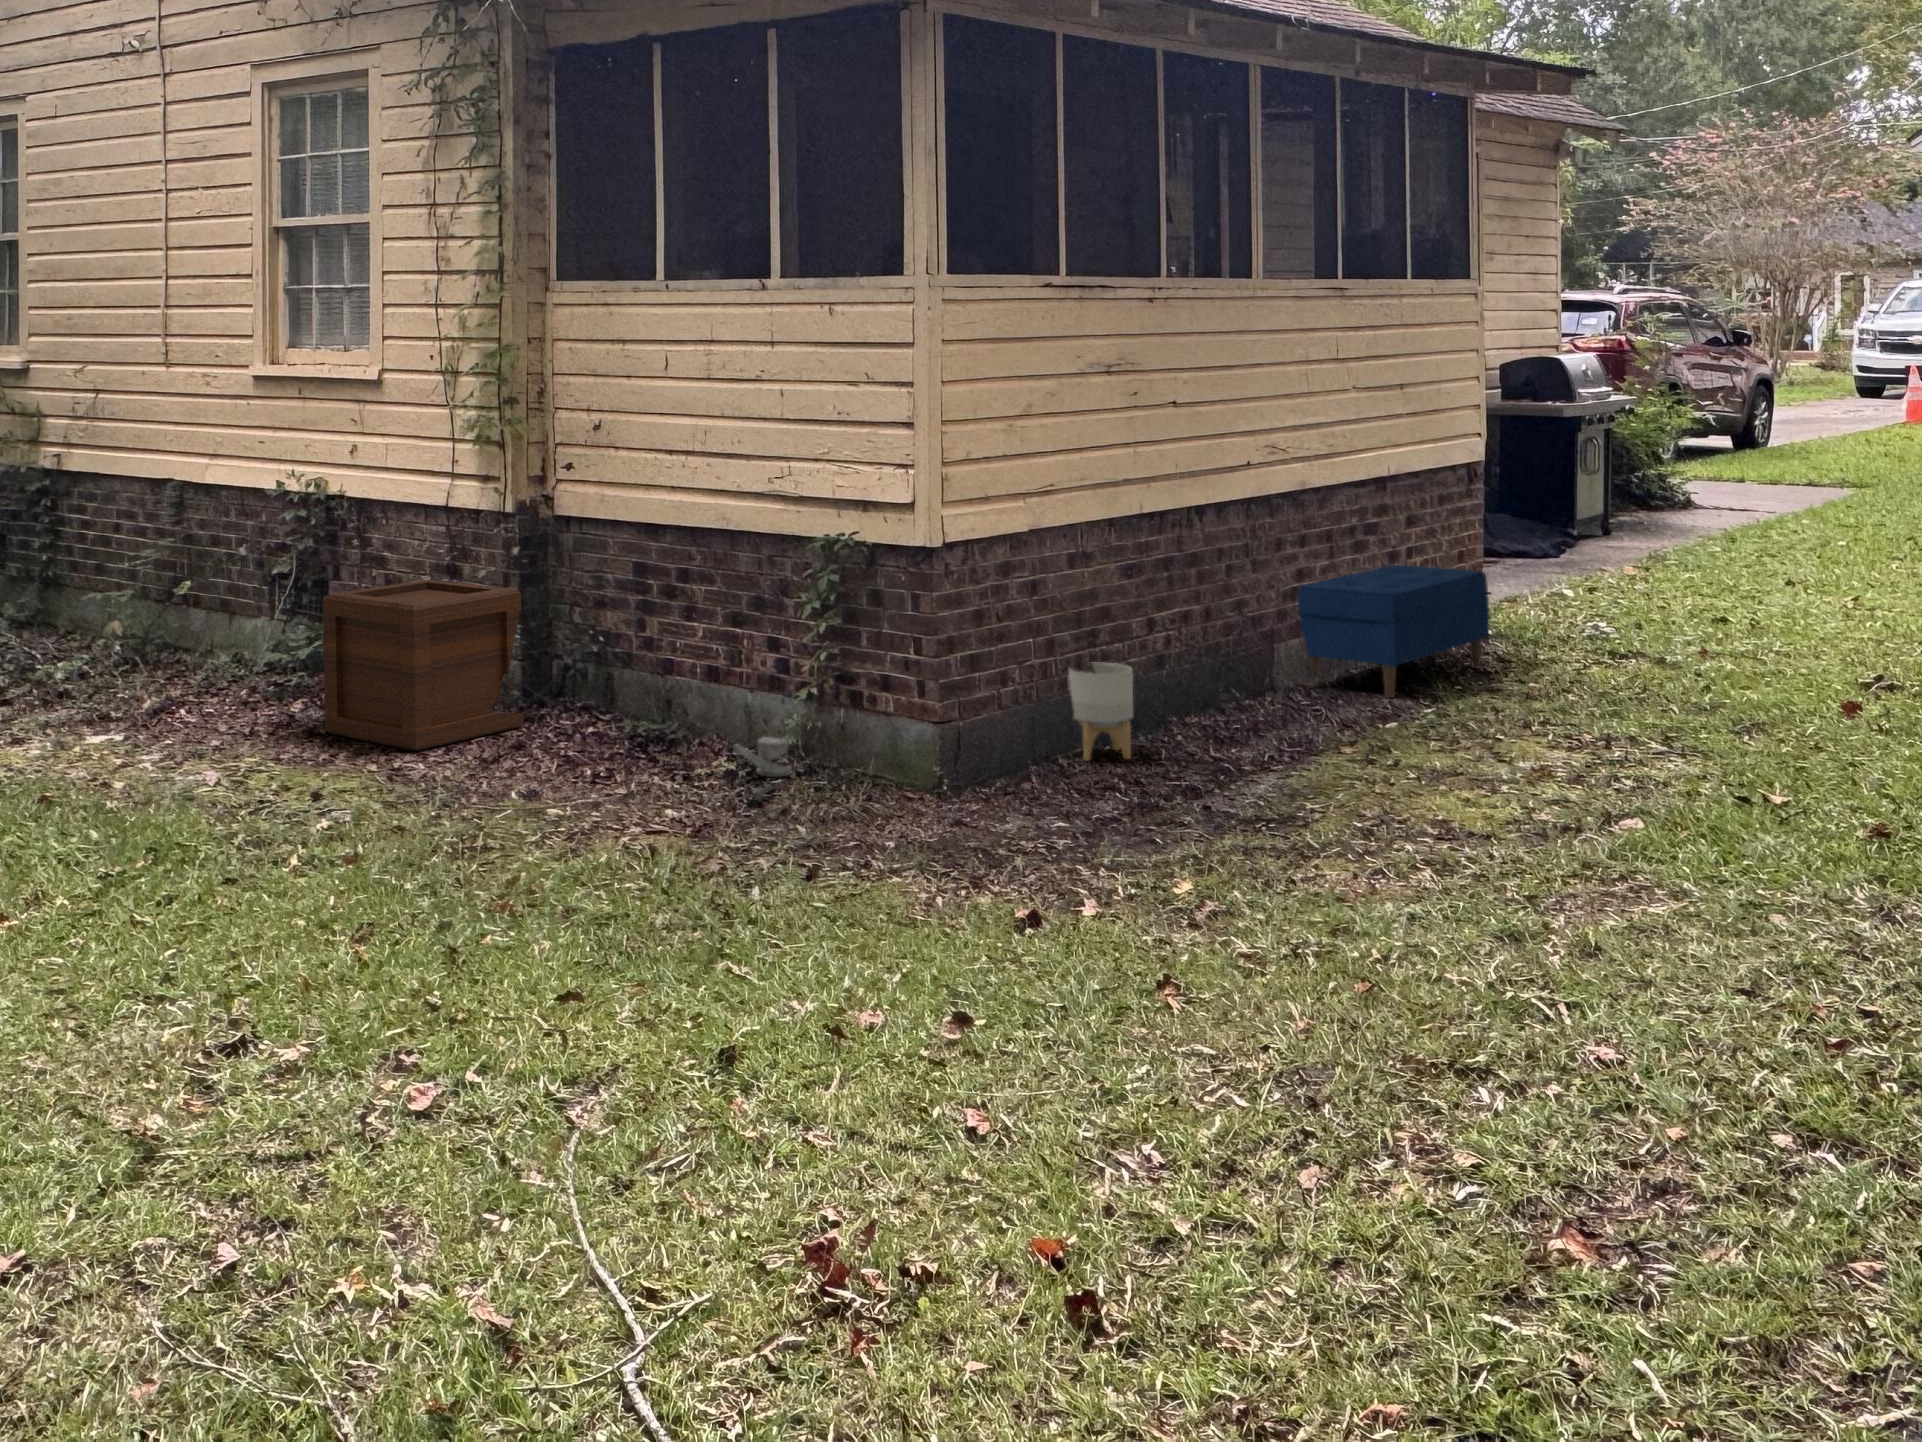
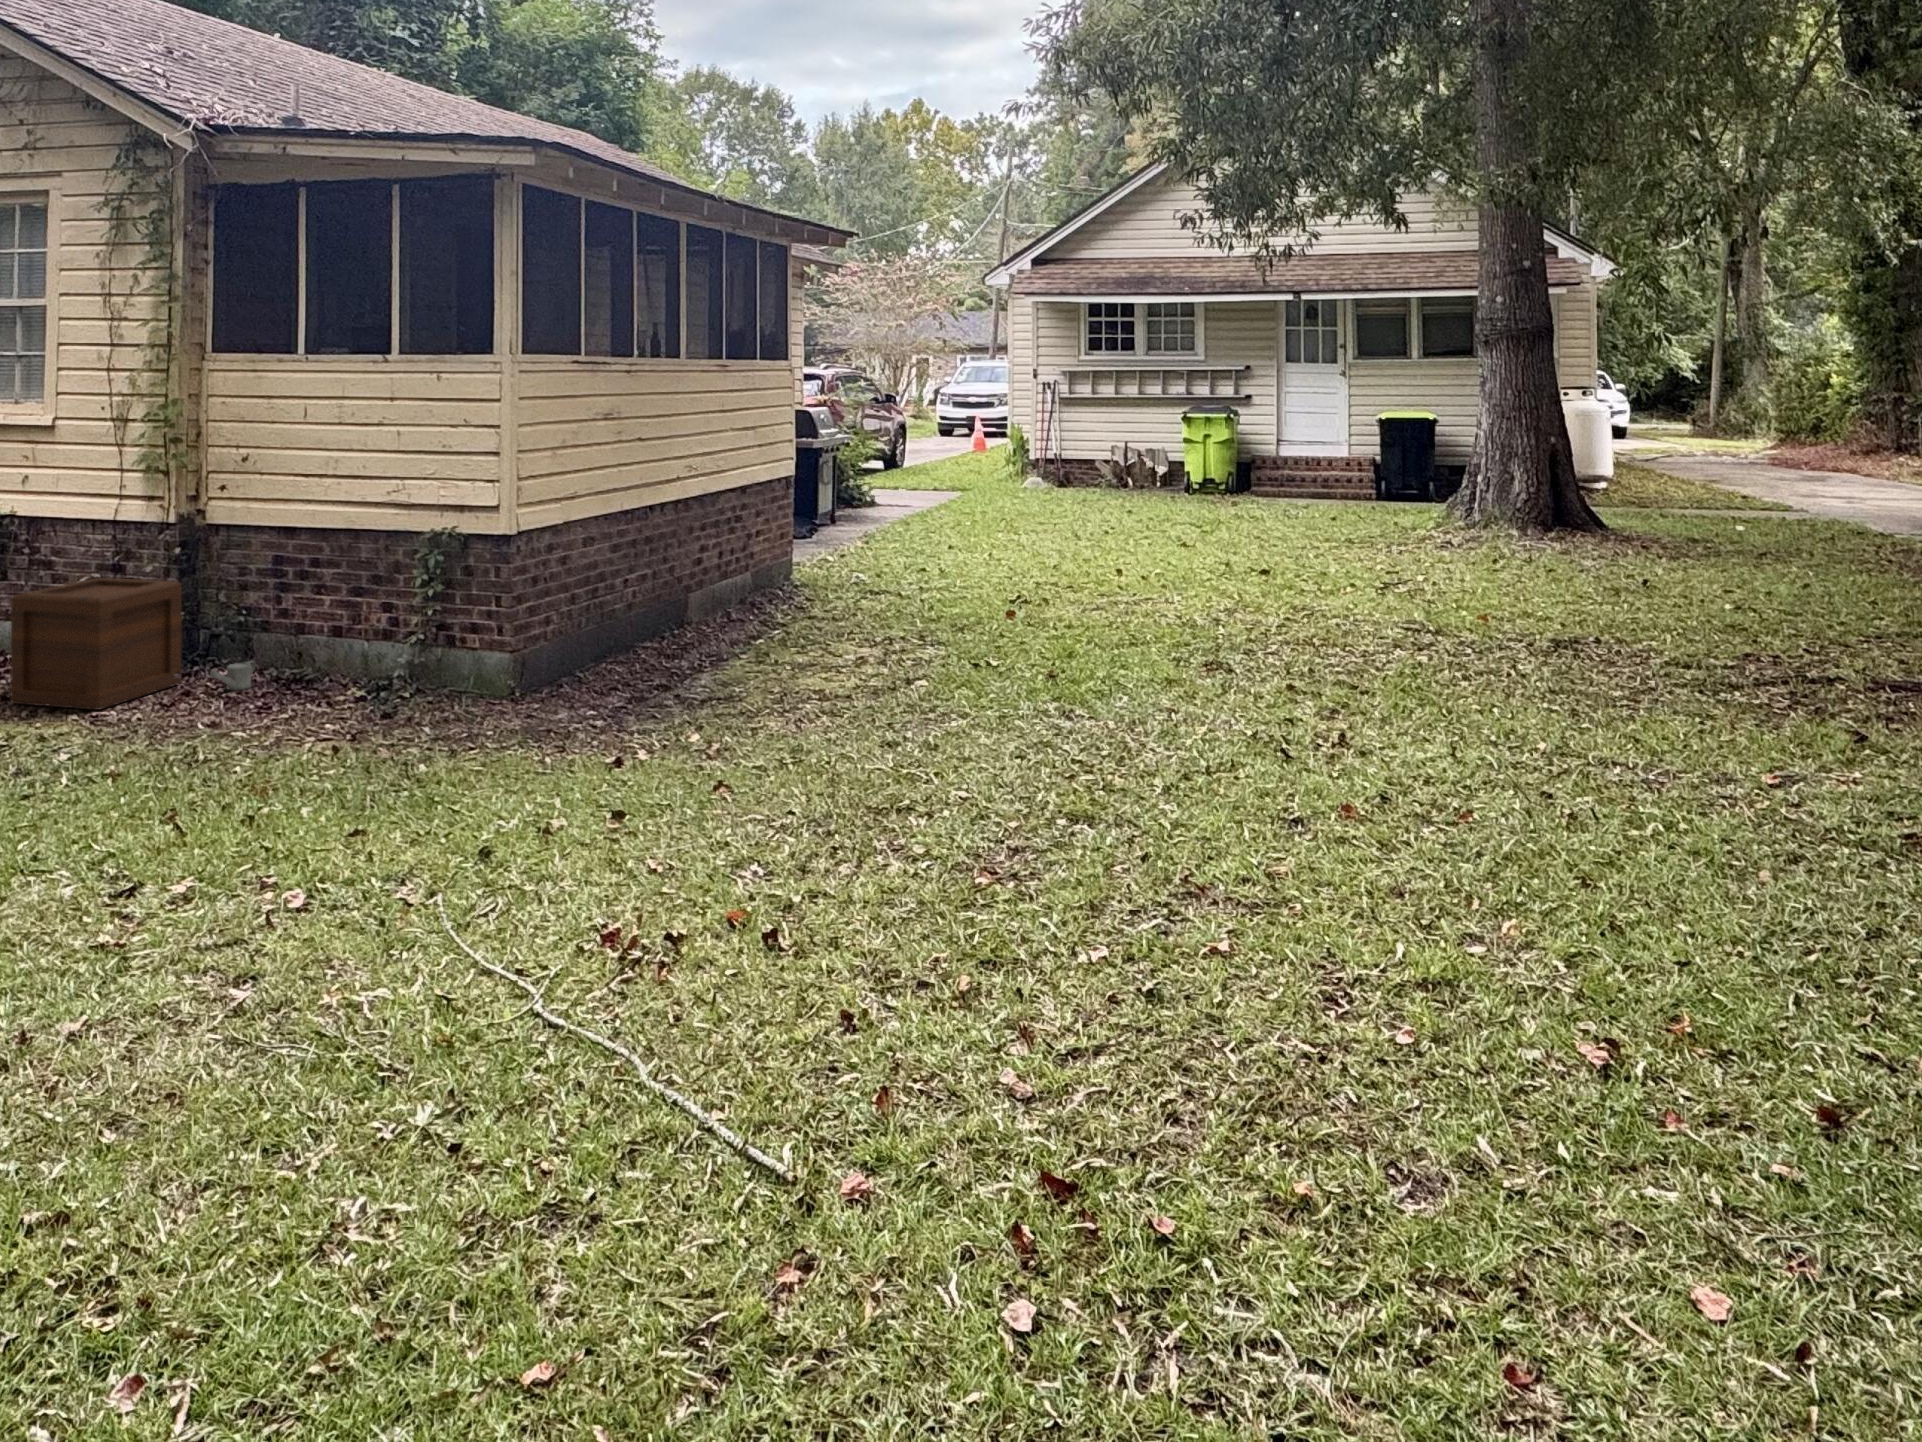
bench: present [1298,564,1489,698] -> none [712,532,818,616]
planter: present [1069,663,1133,761] -> none [590,606,631,671]
watering can: present [734,737,793,777] -> present [210,661,255,691]

